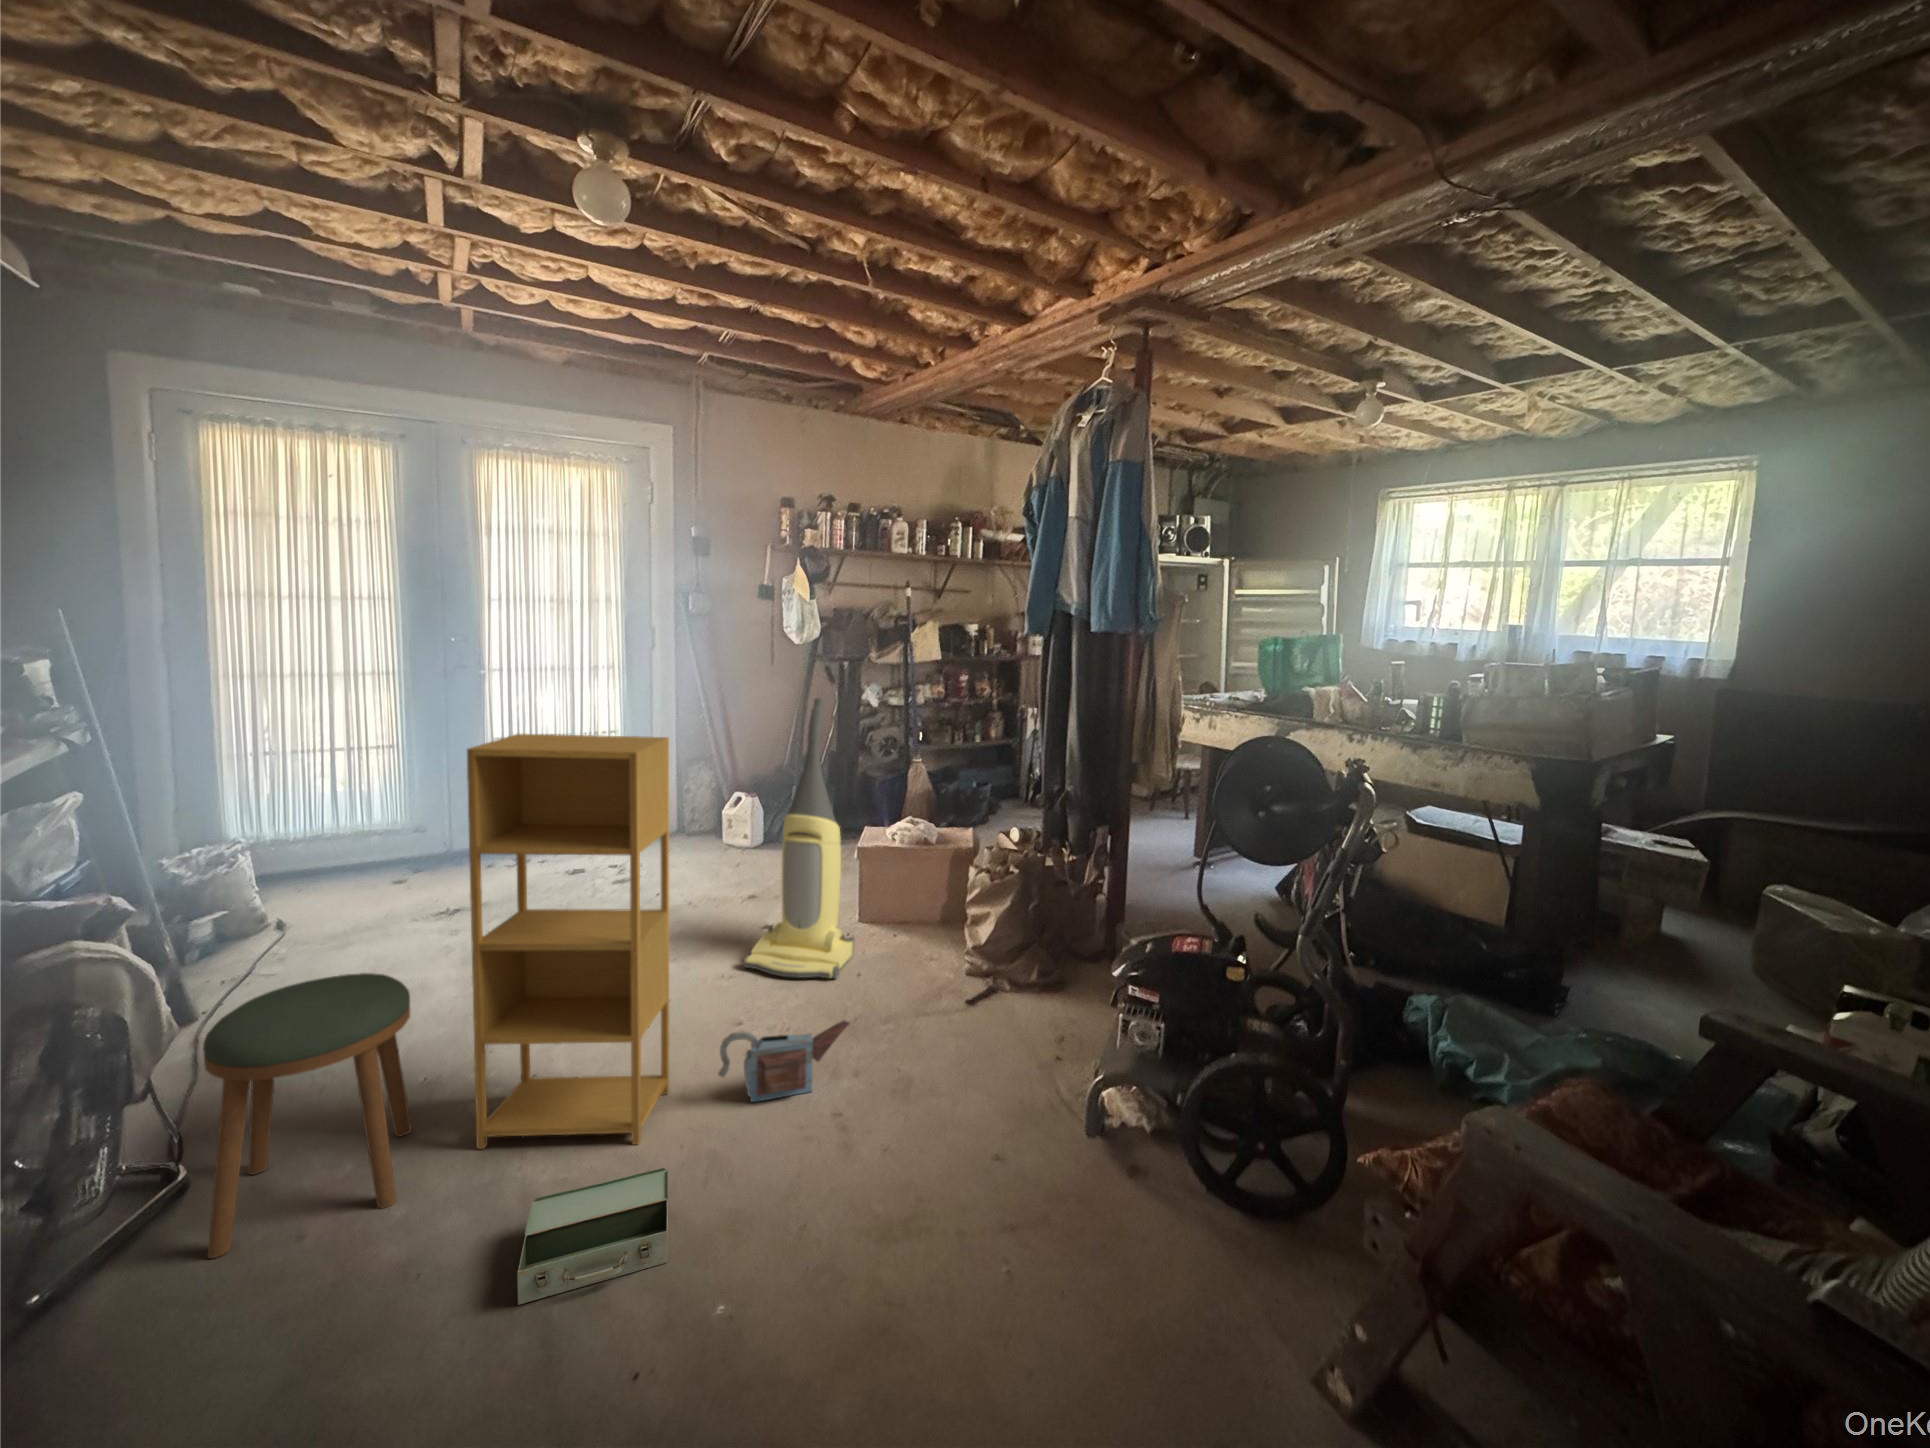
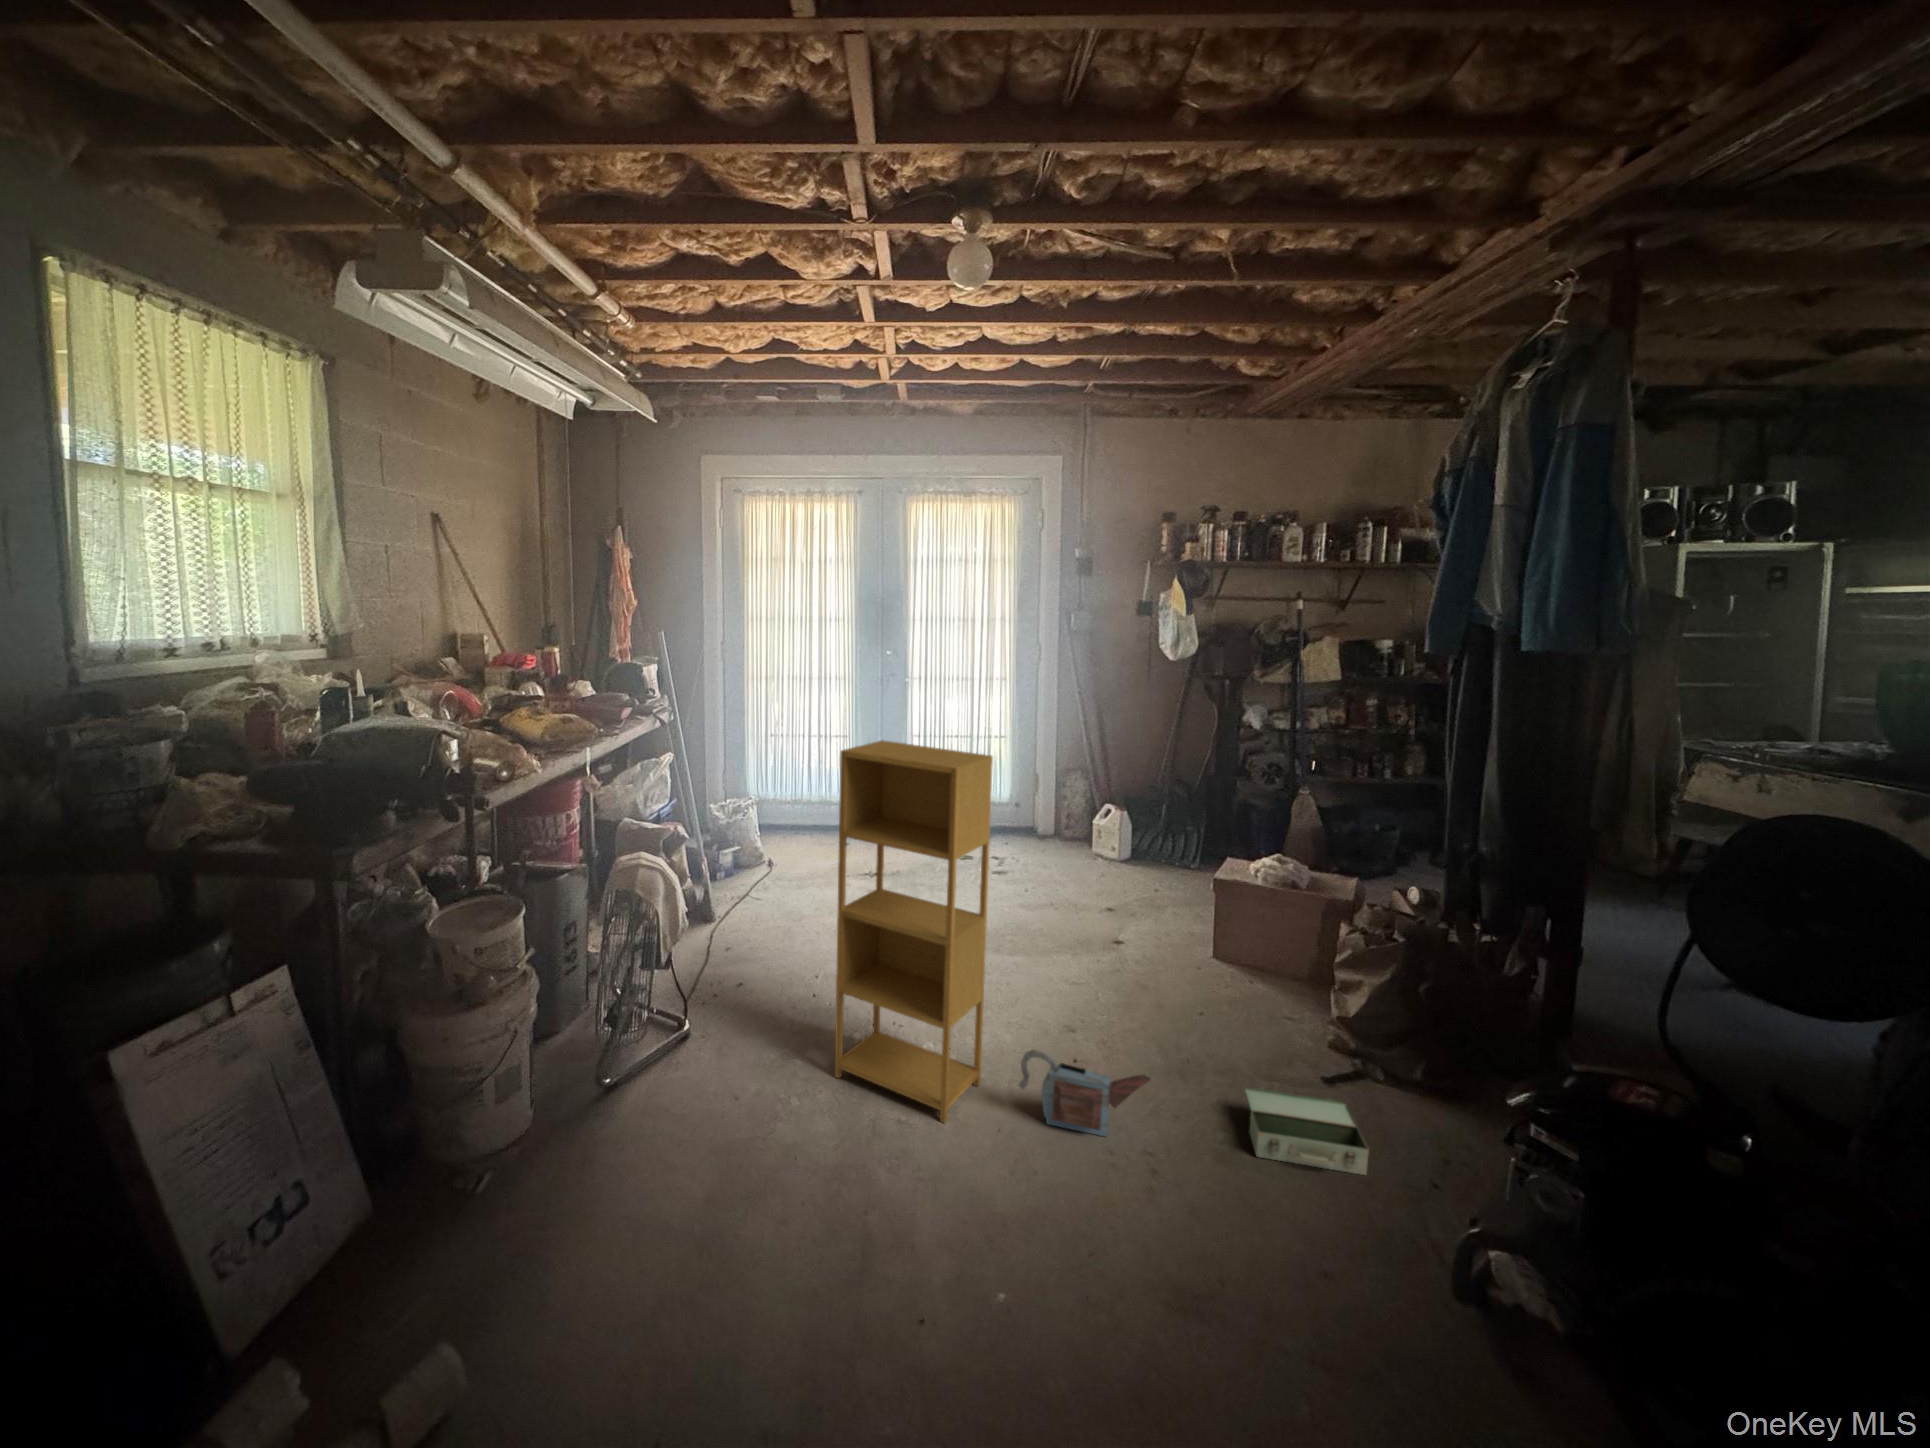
vacuum cleaner: present [743,698,854,979] -> none [1071,725,1187,1026]
stool: present [203,973,412,1258] -> none [679,910,801,1098]
toolbox: present [517,1168,668,1305] -> present [1245,1088,1369,1175]

